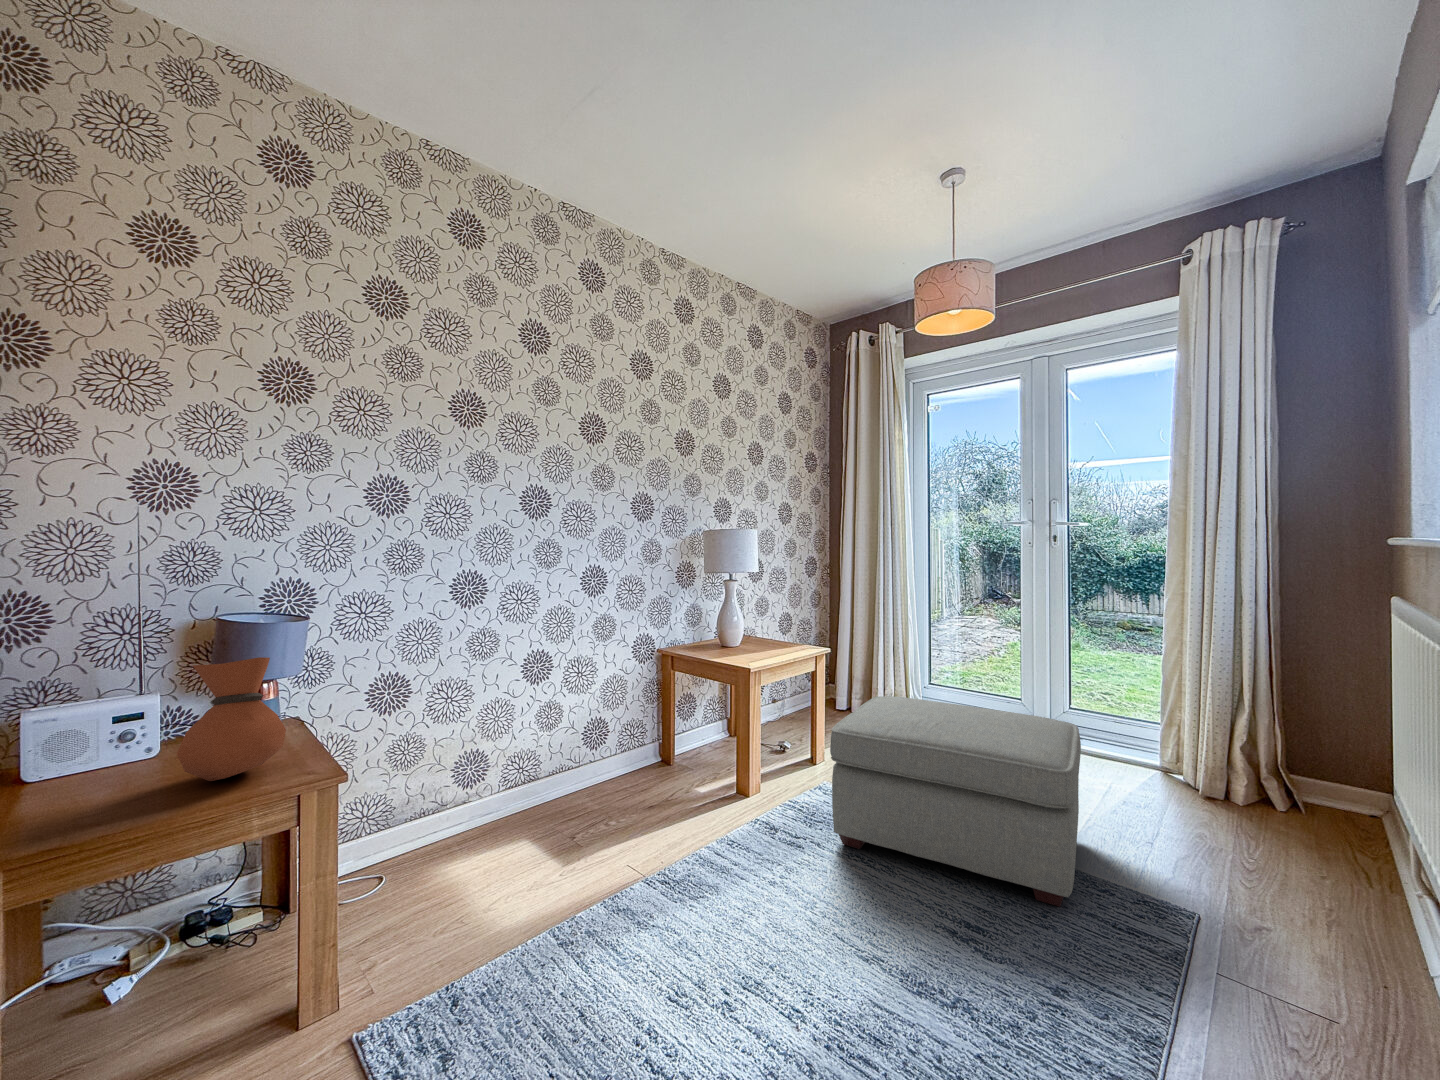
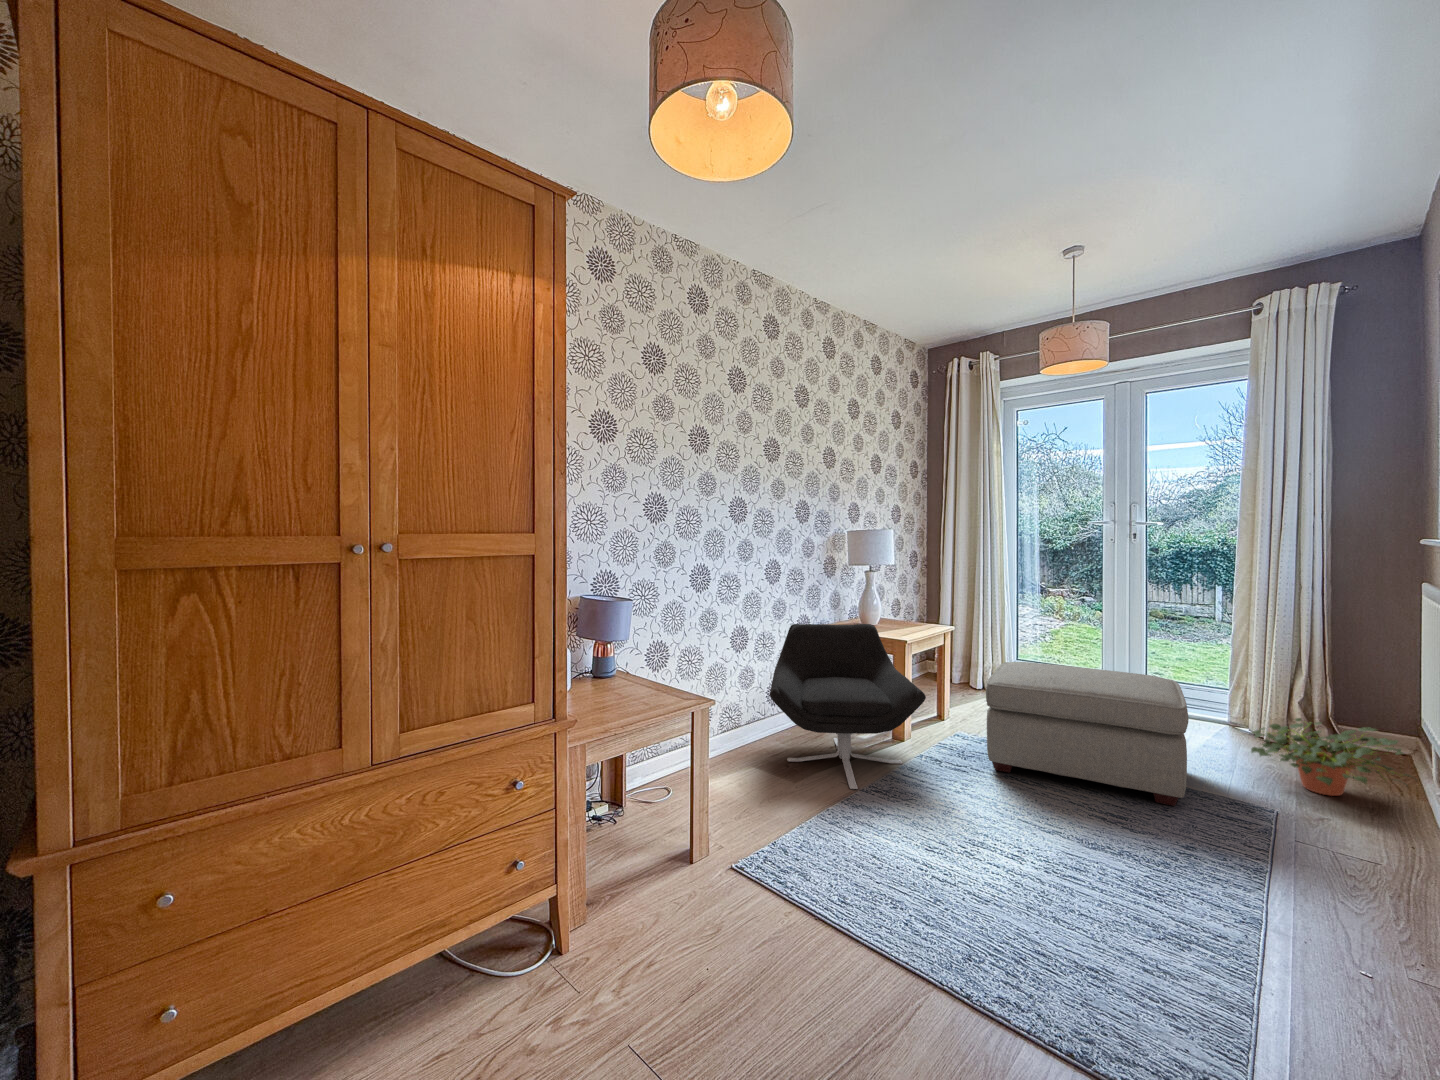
lounge chair: none [543,647,747,879] -> present [770,624,926,789]
vase: present [177,657,286,781] -> none [607,622,663,702]
potted plant: none [1170,776,1387,887] -> present [1251,718,1417,796]

